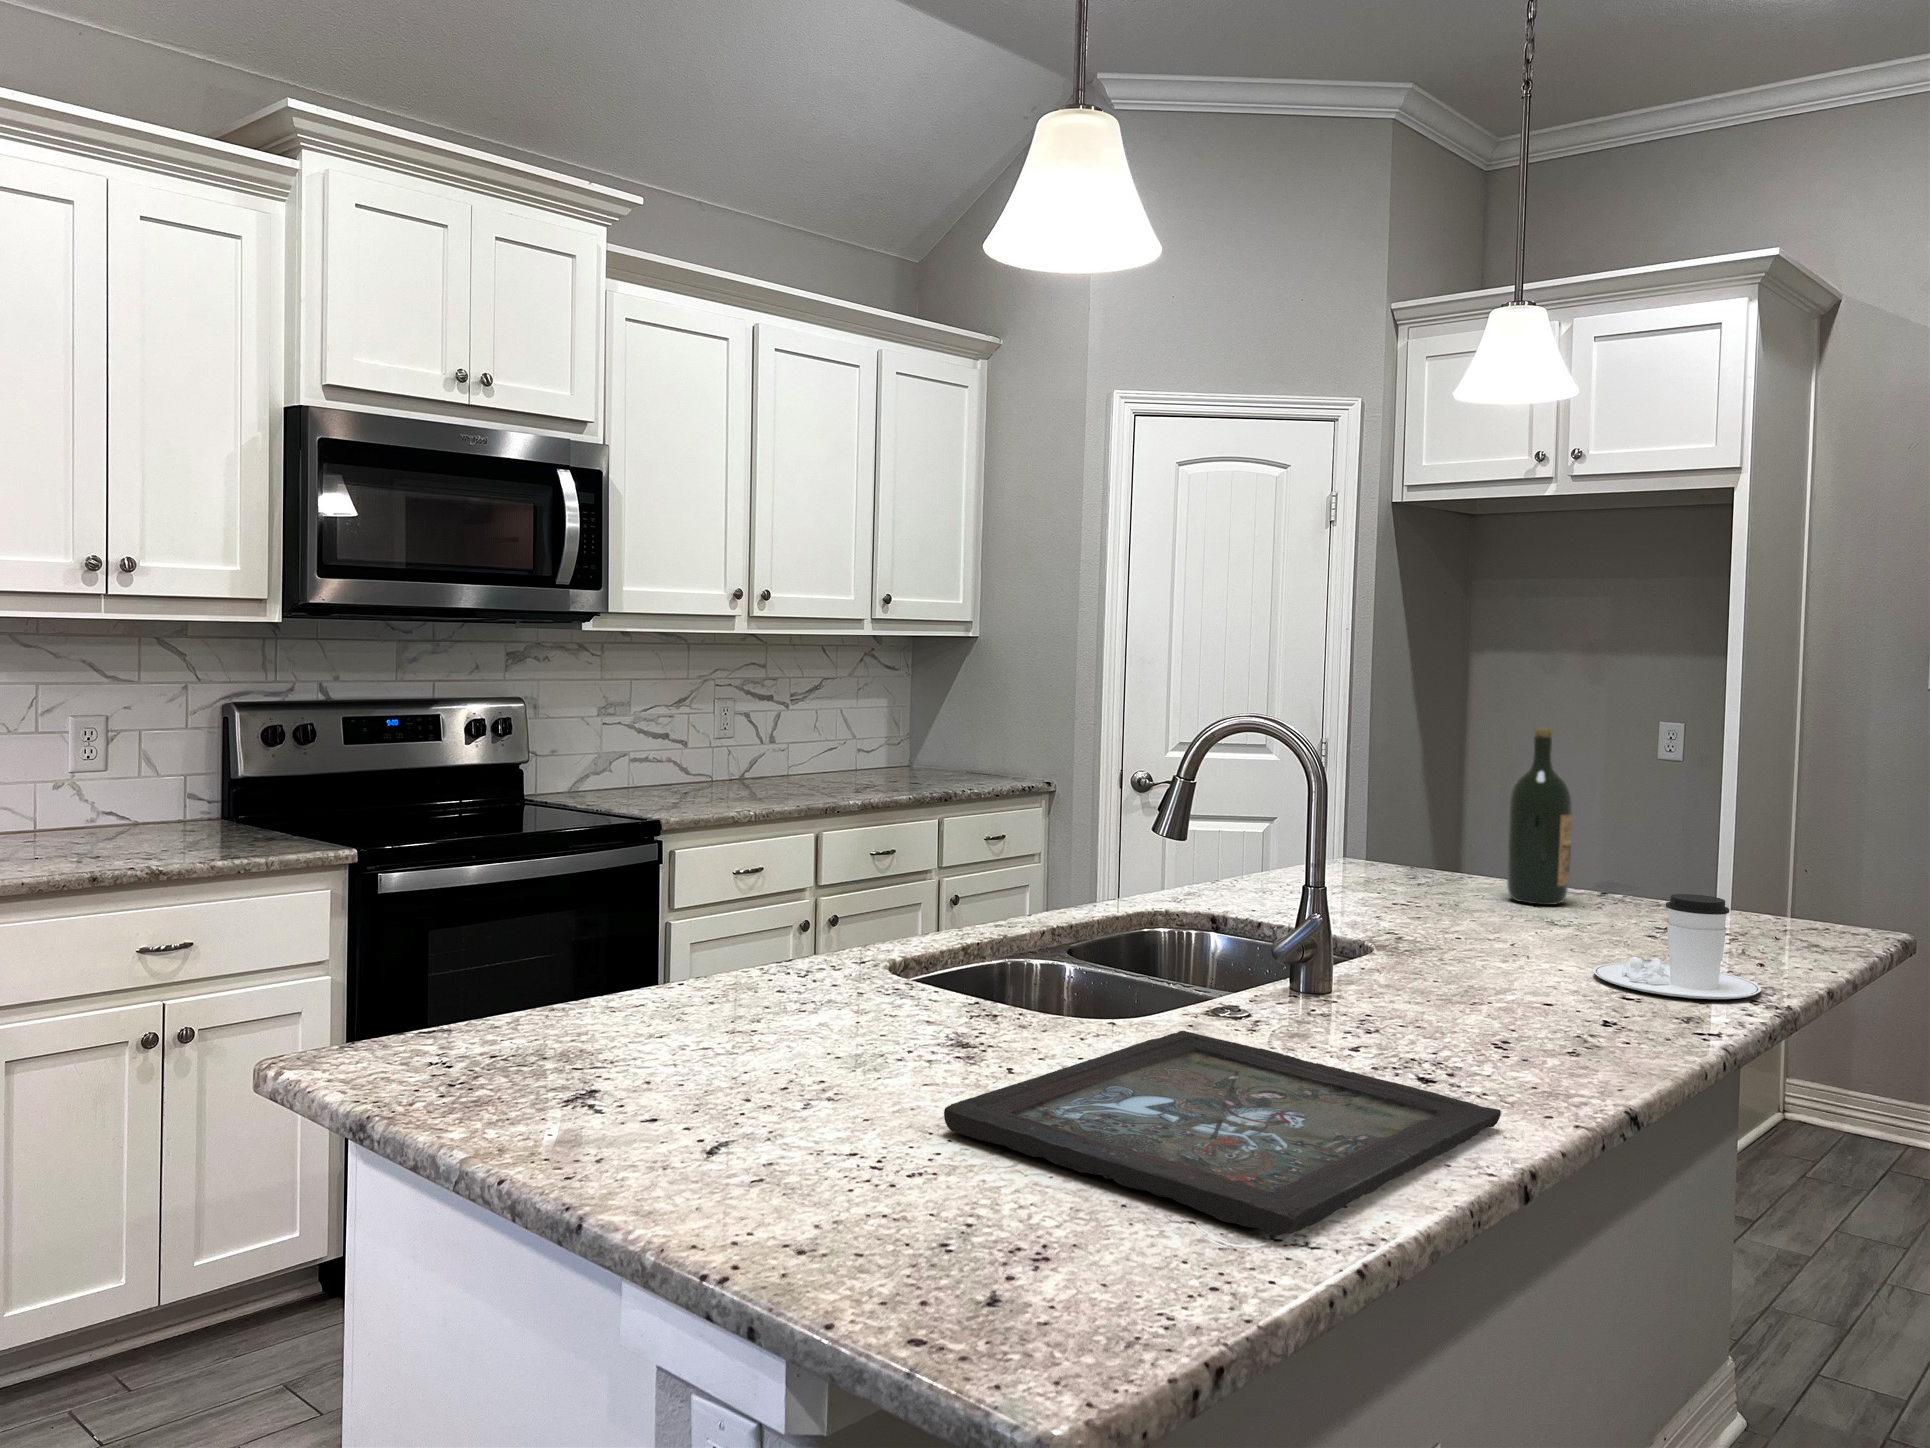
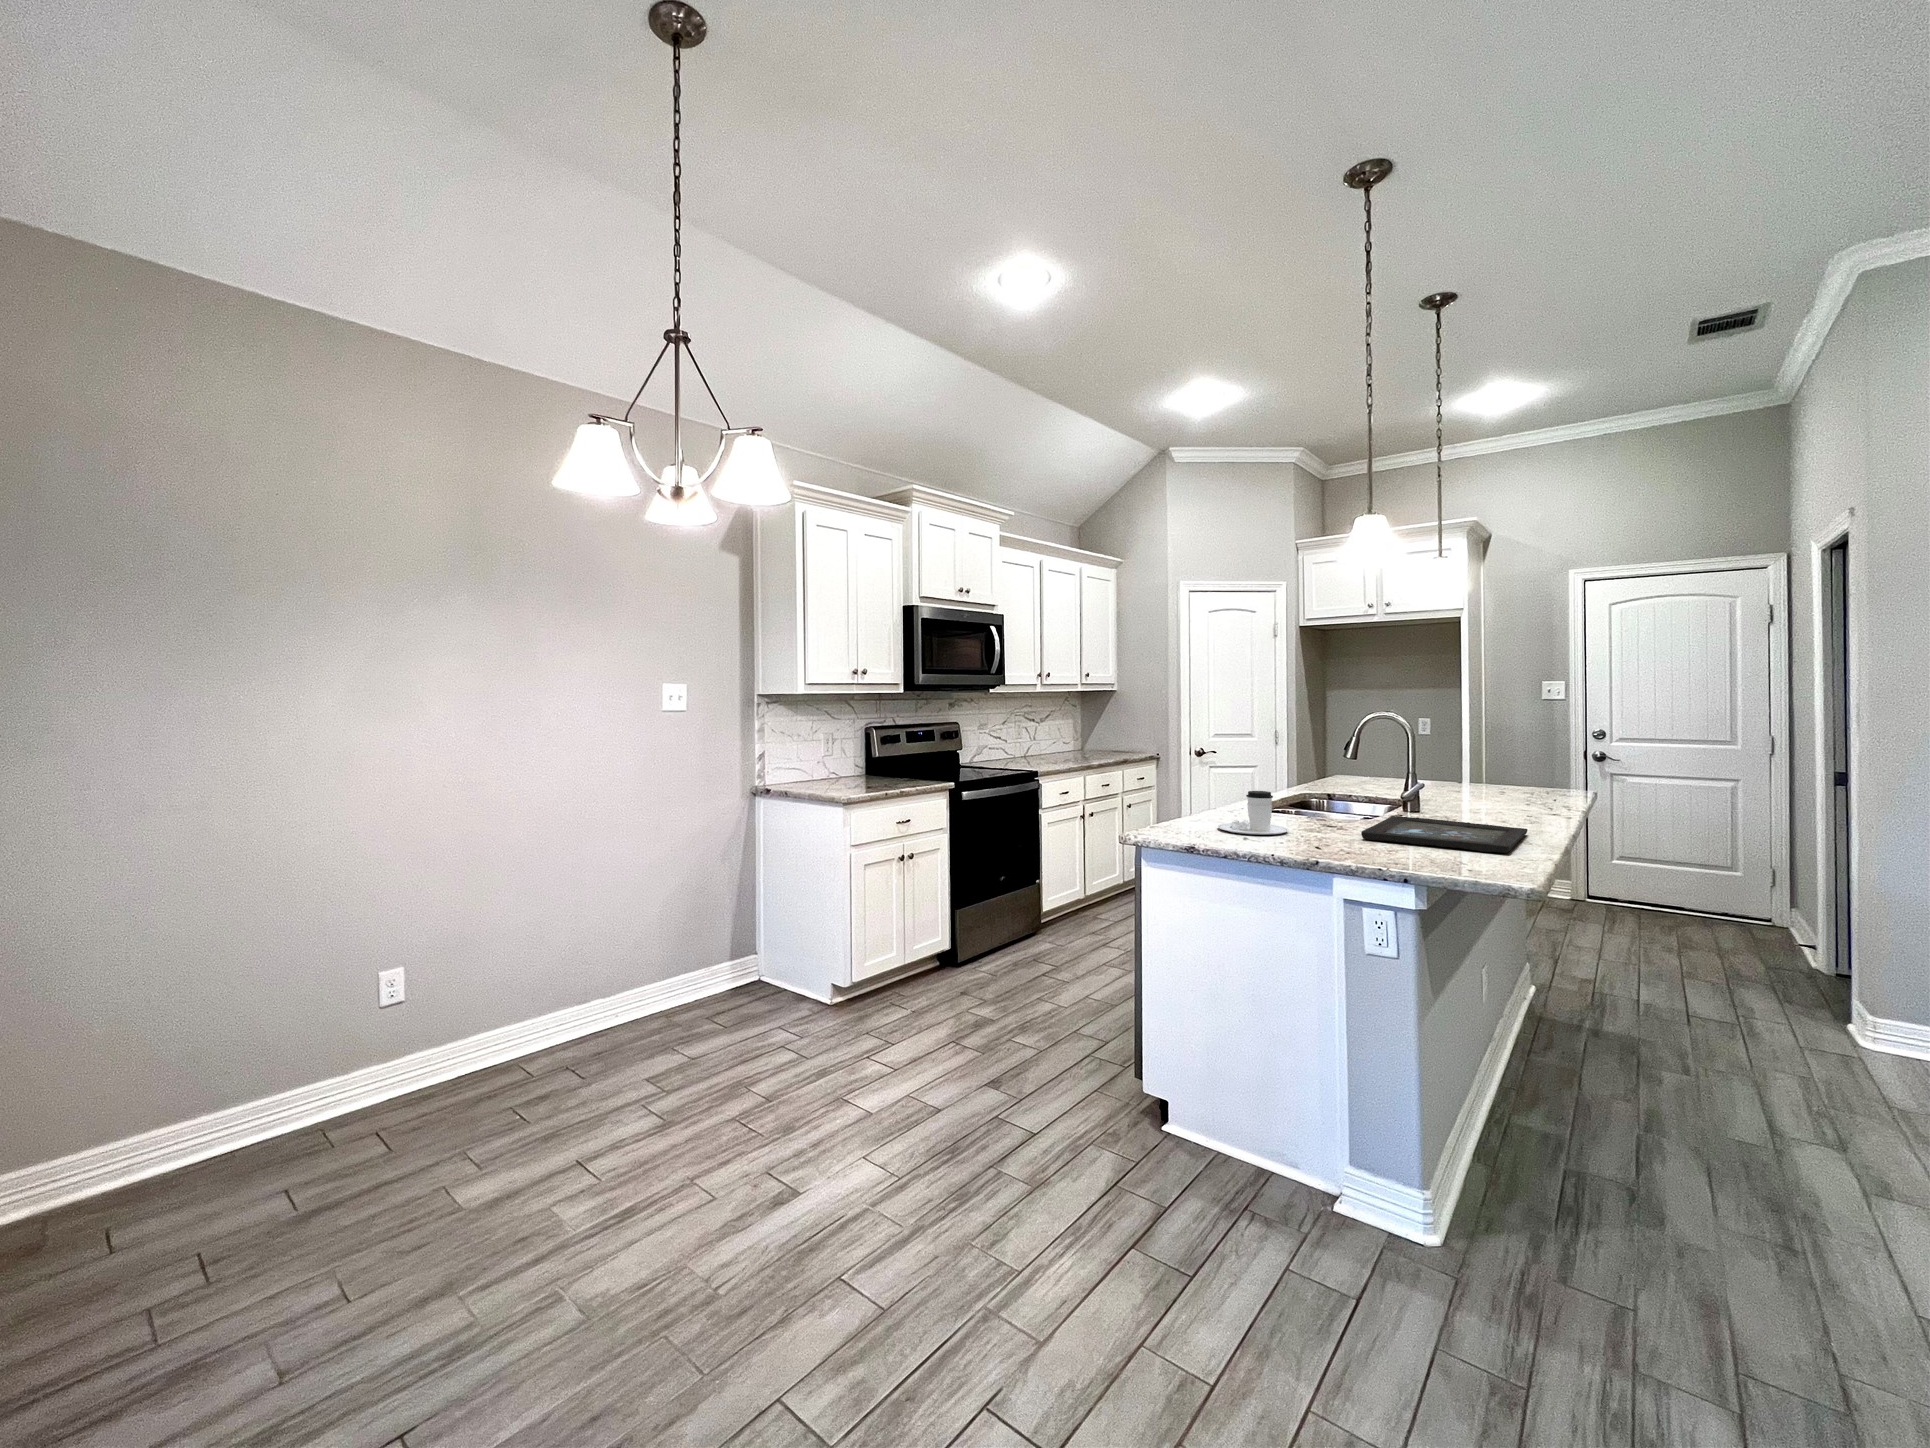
wine bottle: present [1507,728,1572,905] -> none [1423,717,1450,786]
coffee cup: present [1593,894,1761,999] -> present [1218,791,1288,835]

